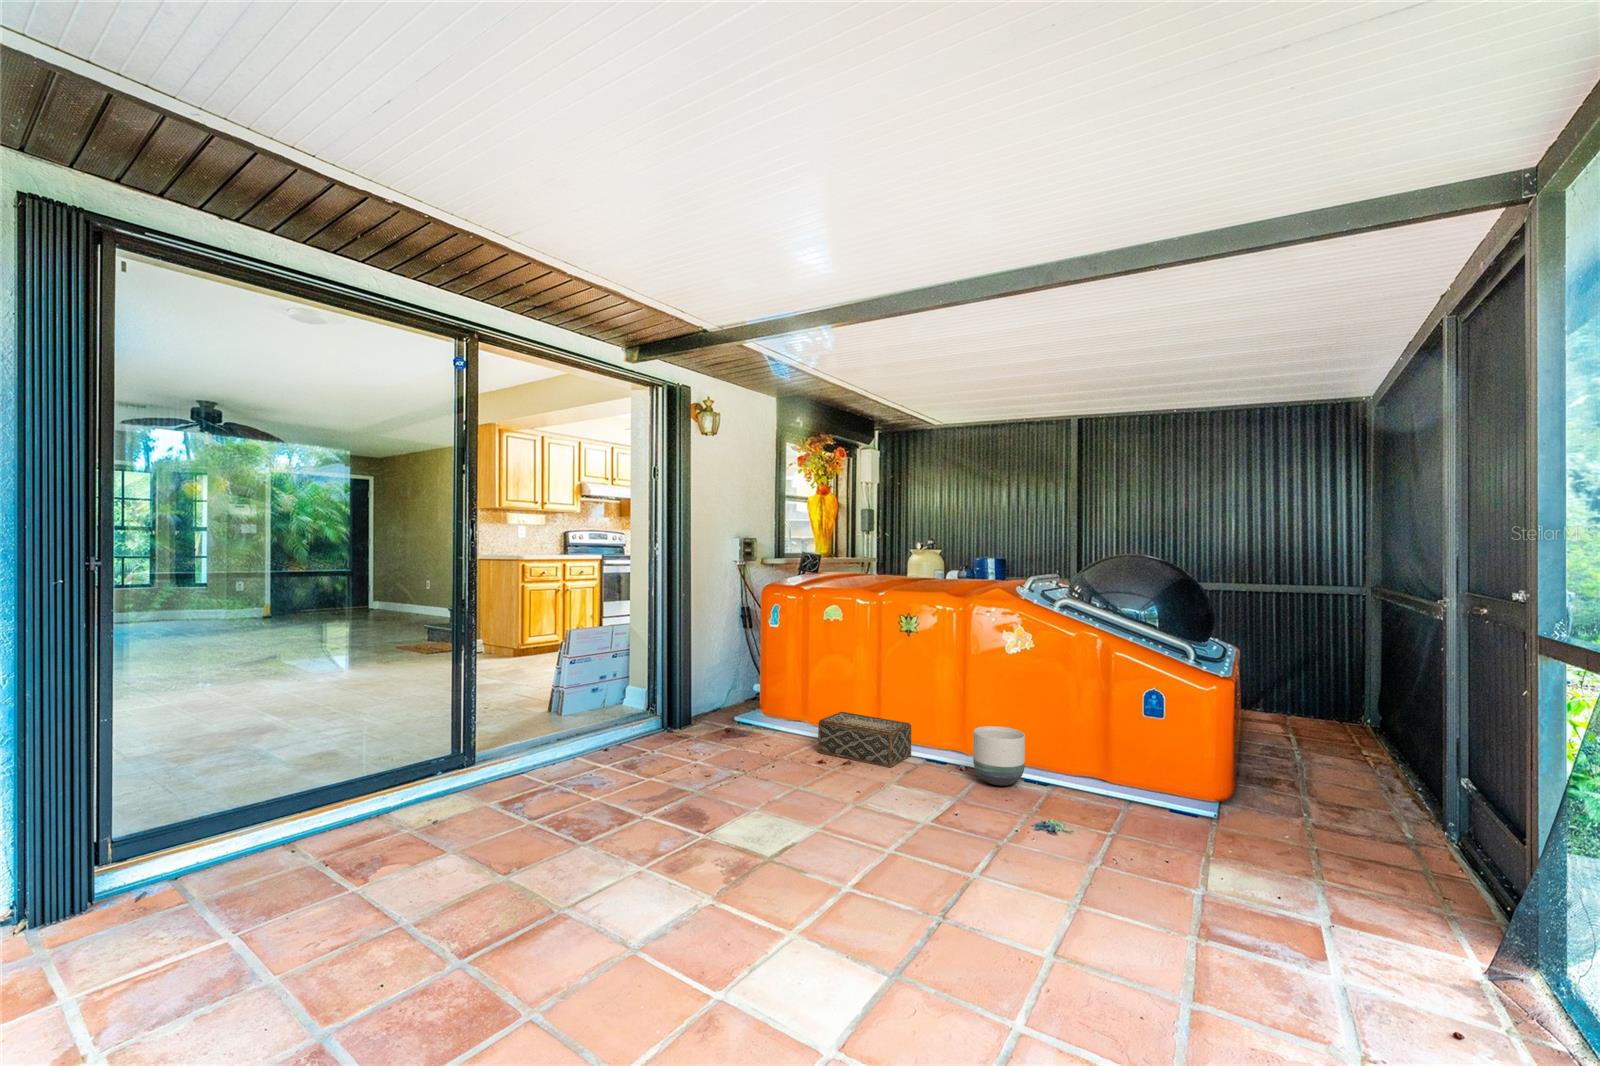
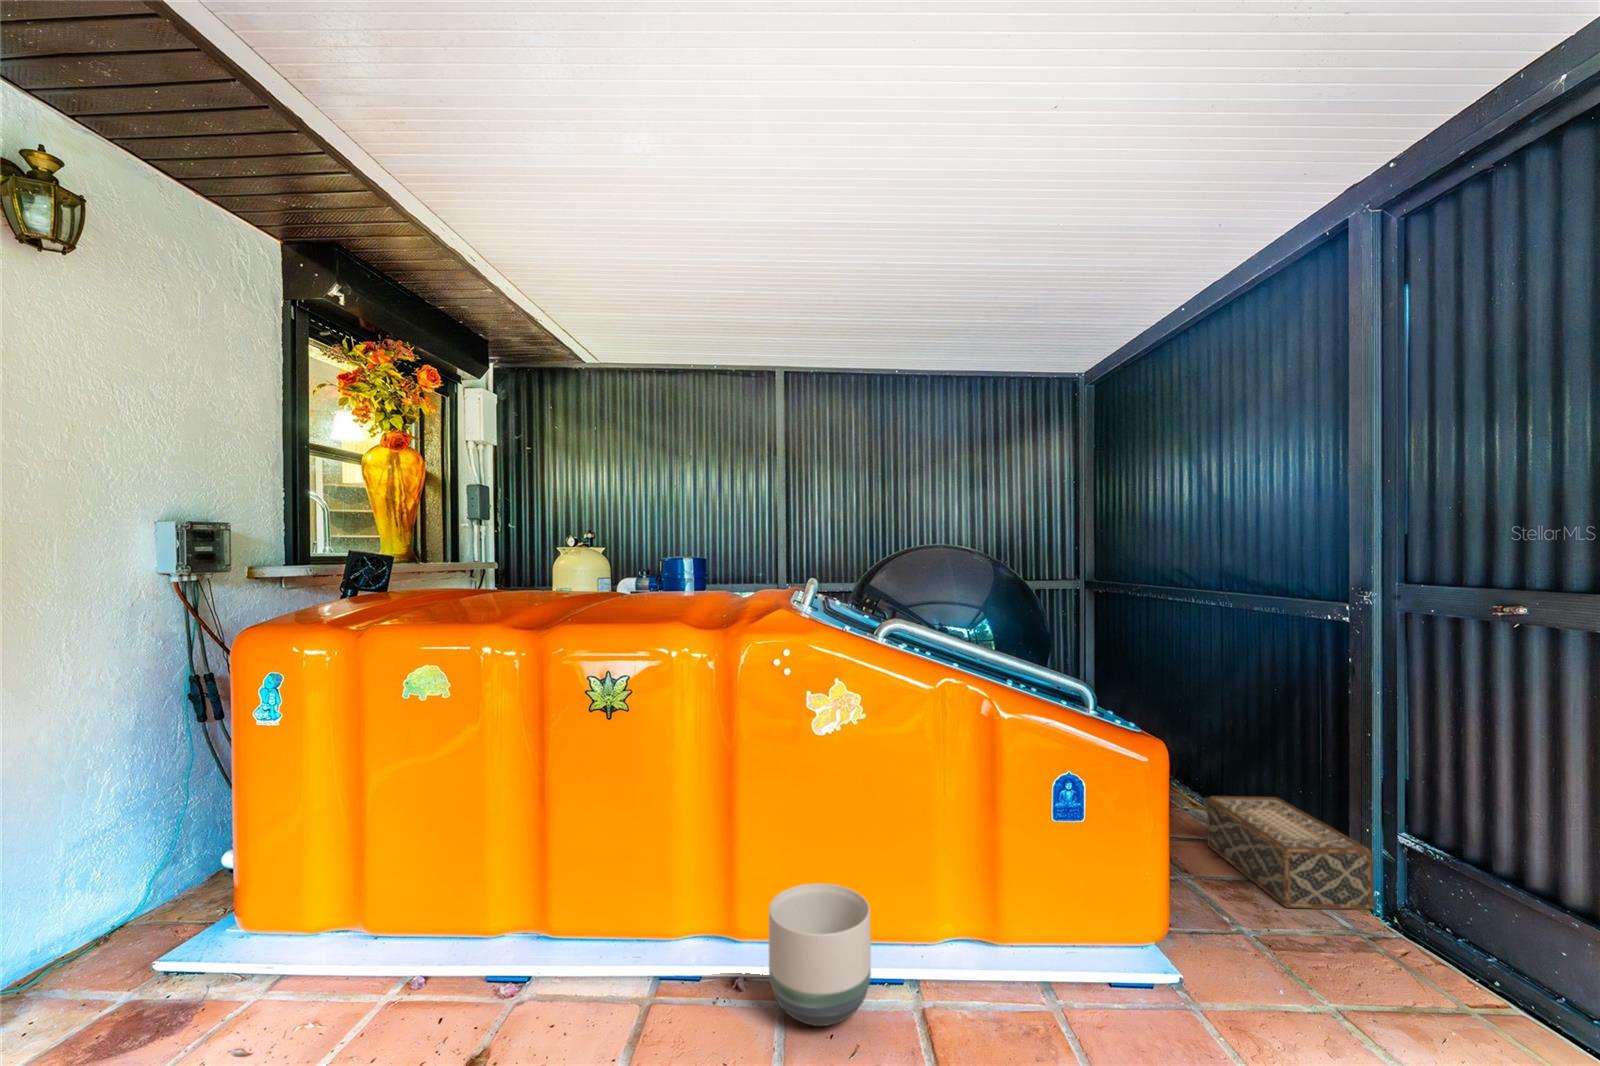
woven basket: present [818,712,911,767] -> present [1207,796,1374,910]

